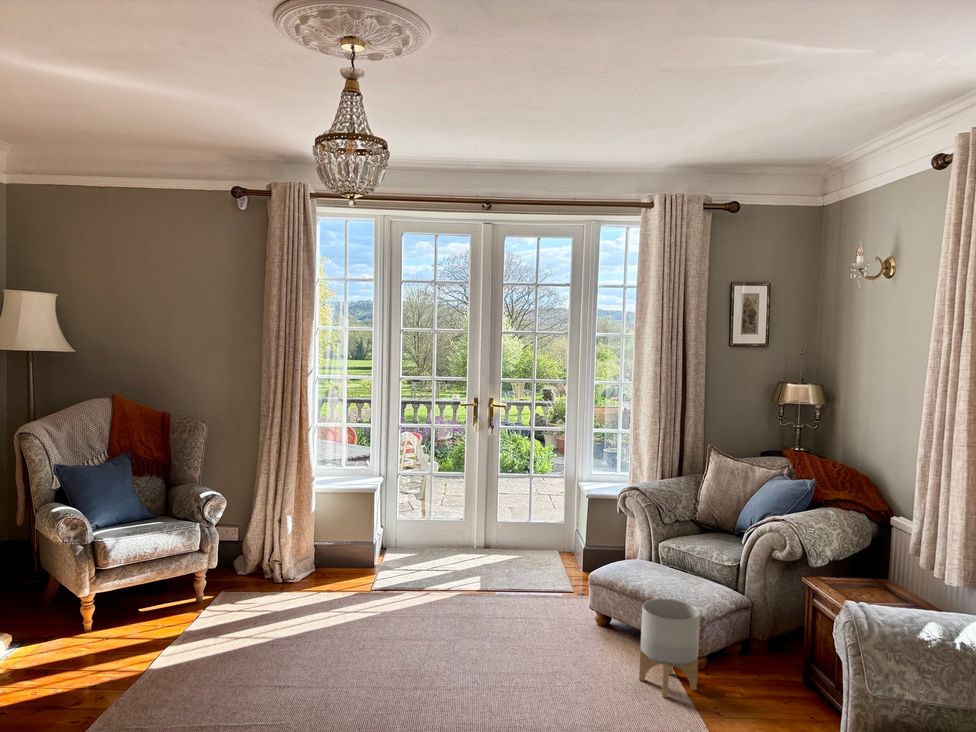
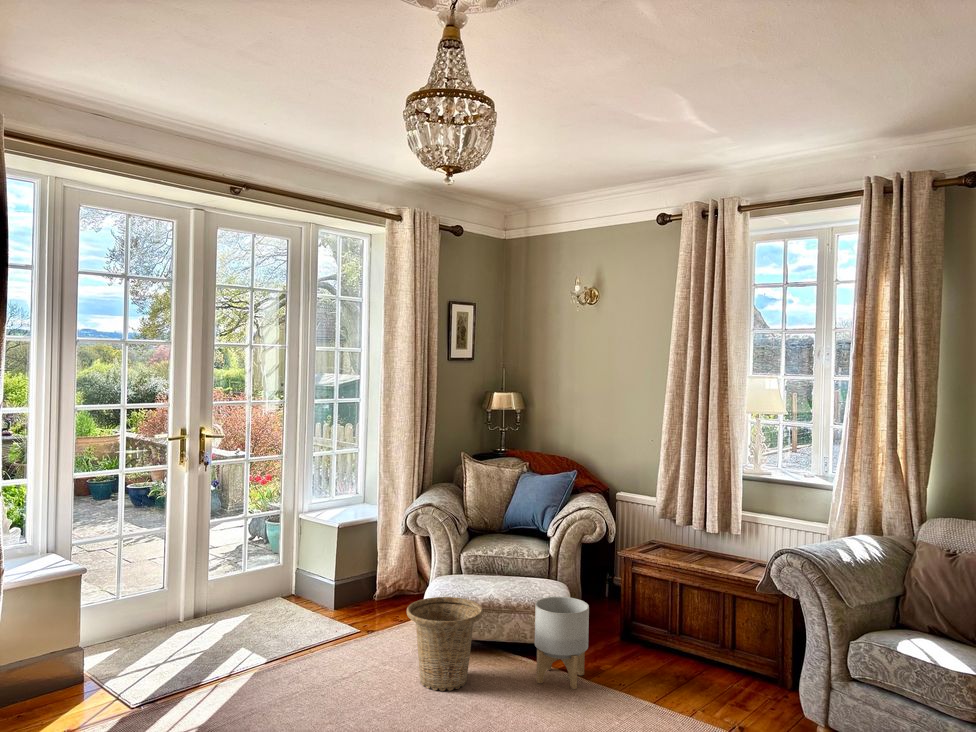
basket: none [530,570,602,657] -> present [407,597,483,691]

